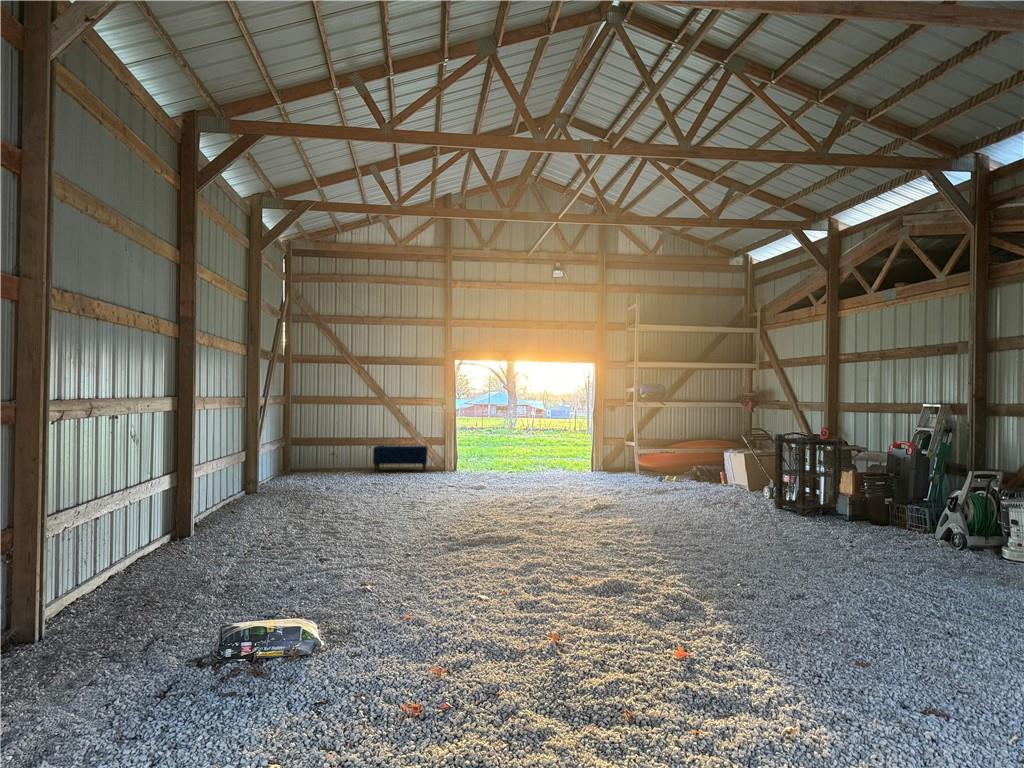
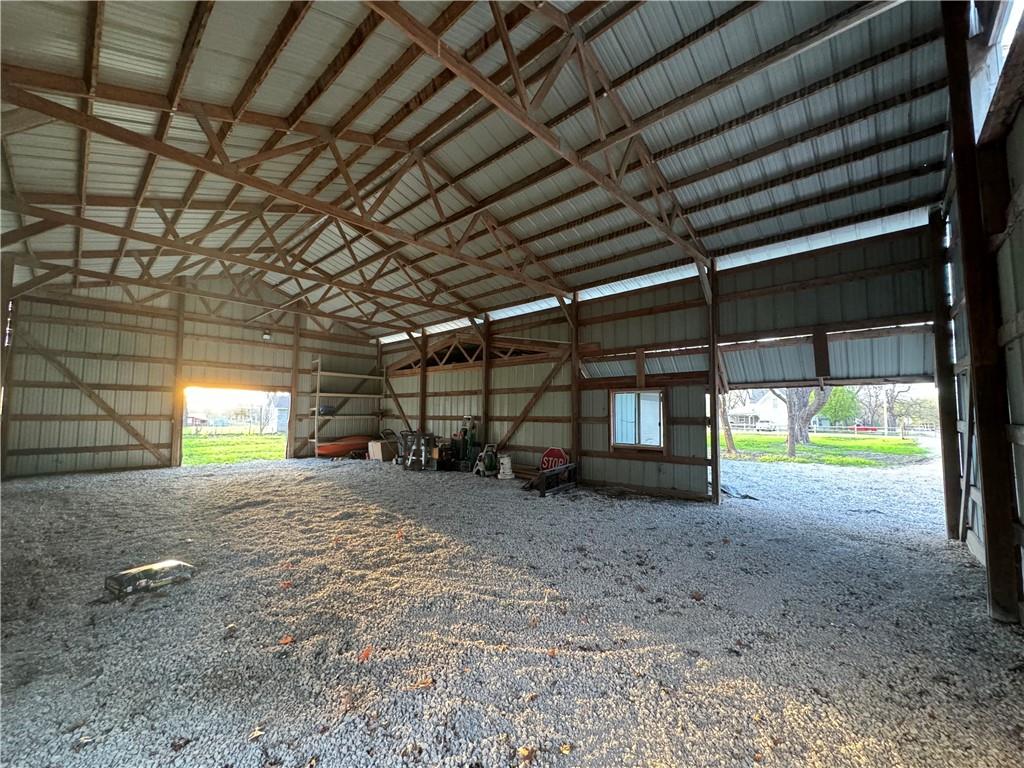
bench: present [373,445,428,472] -> none [52,456,124,484]

